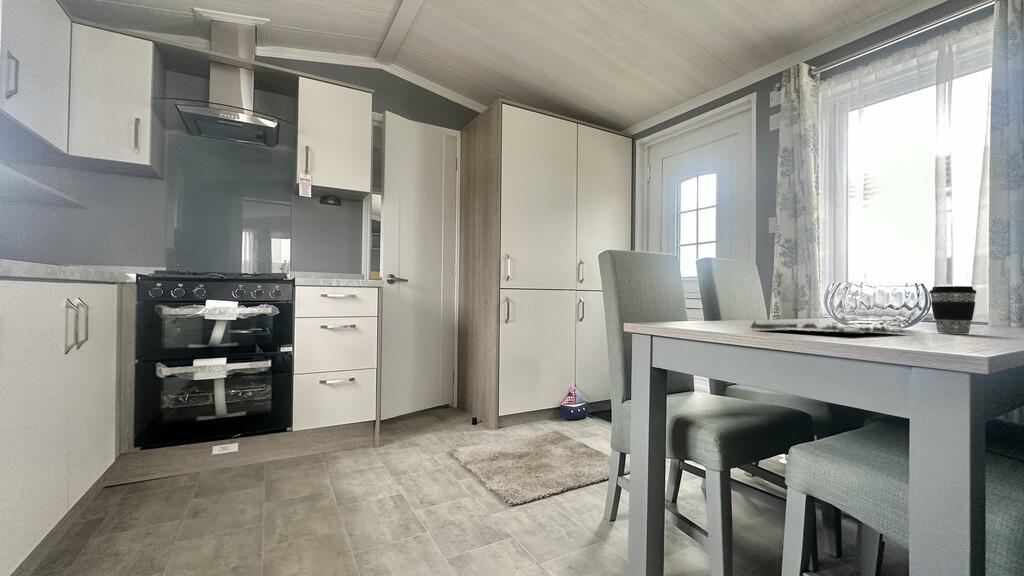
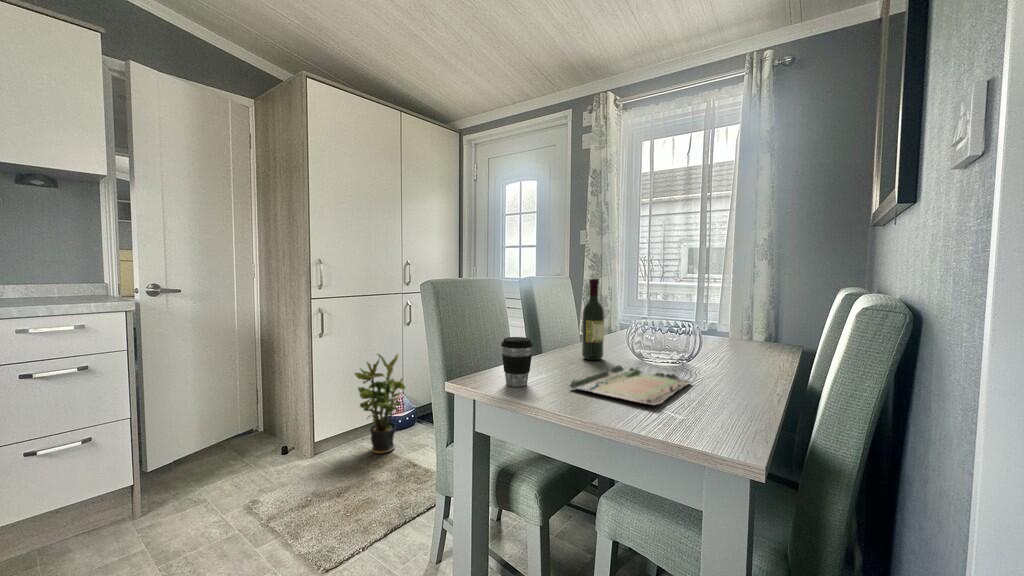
wine bottle: none [768,240,794,326] -> present [582,279,604,360]
coffee cup: present [929,286,976,334] -> present [501,337,533,387]
potted plant: none [532,342,577,436] -> present [355,354,405,454]

